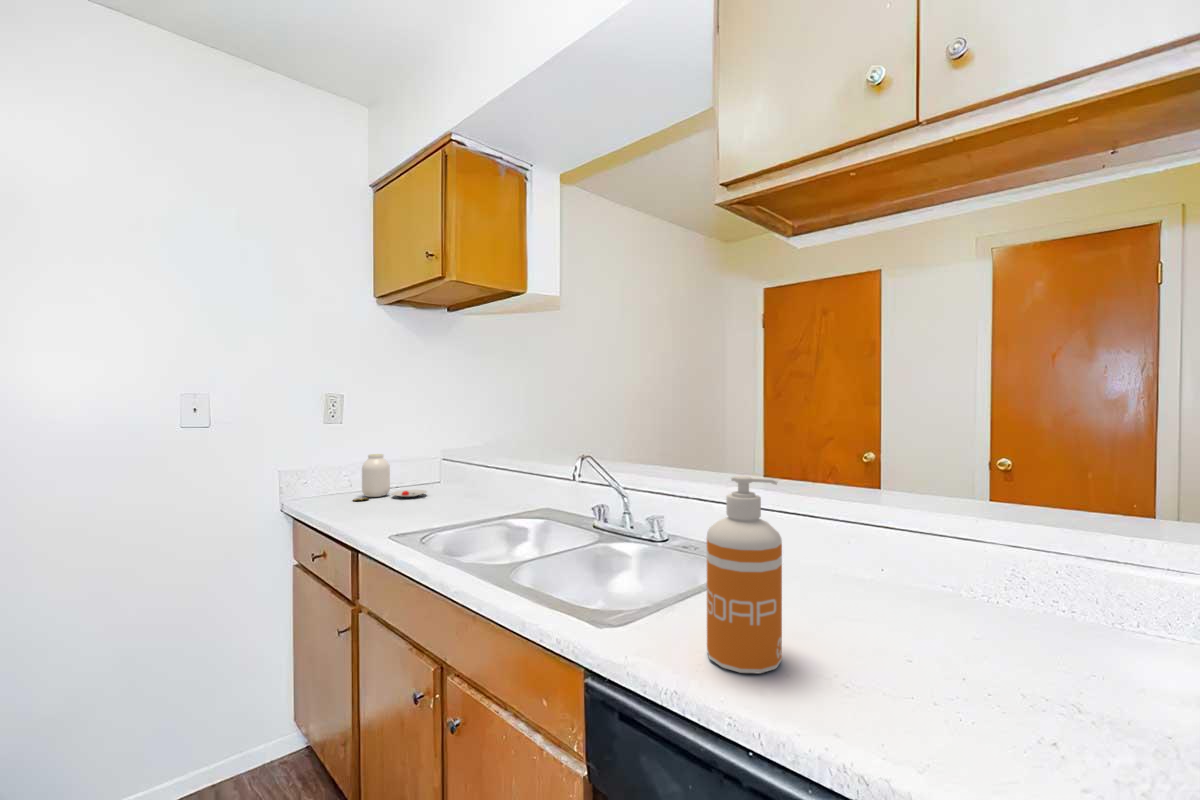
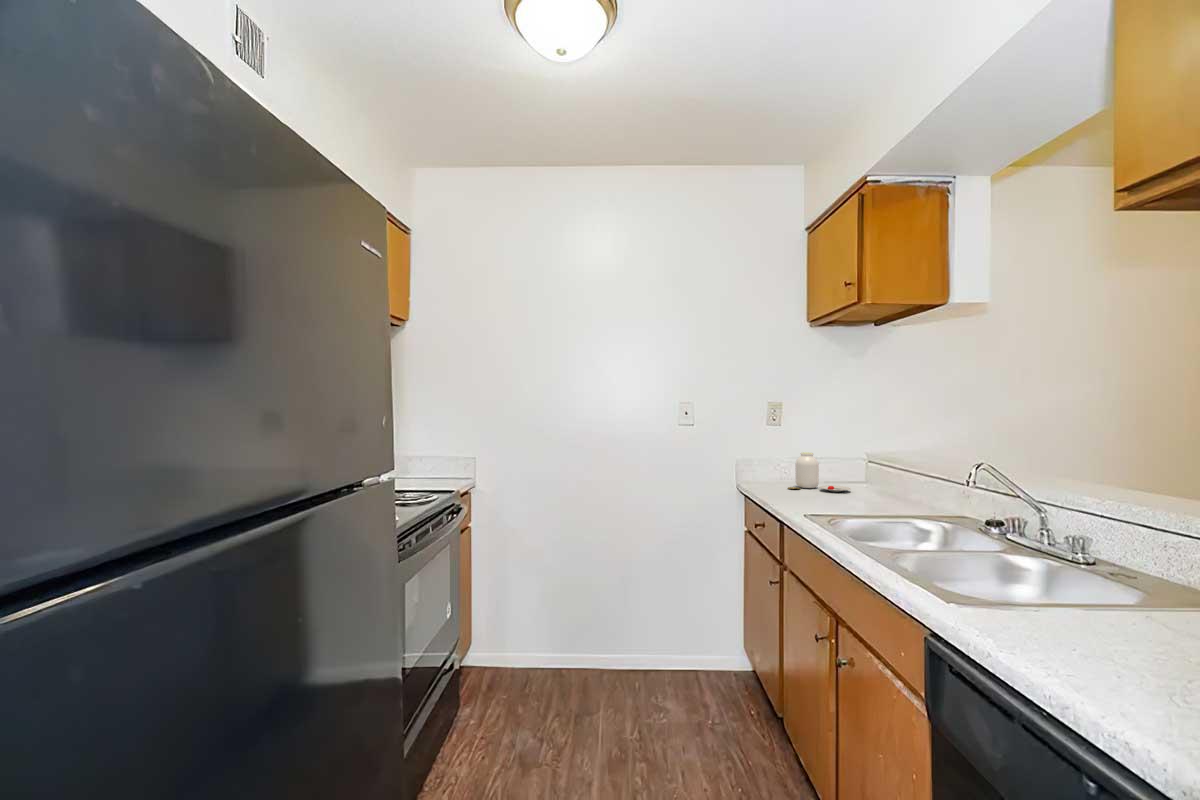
soap dispenser: present [707,476,782,673] -> none [1040,485,1127,666]

